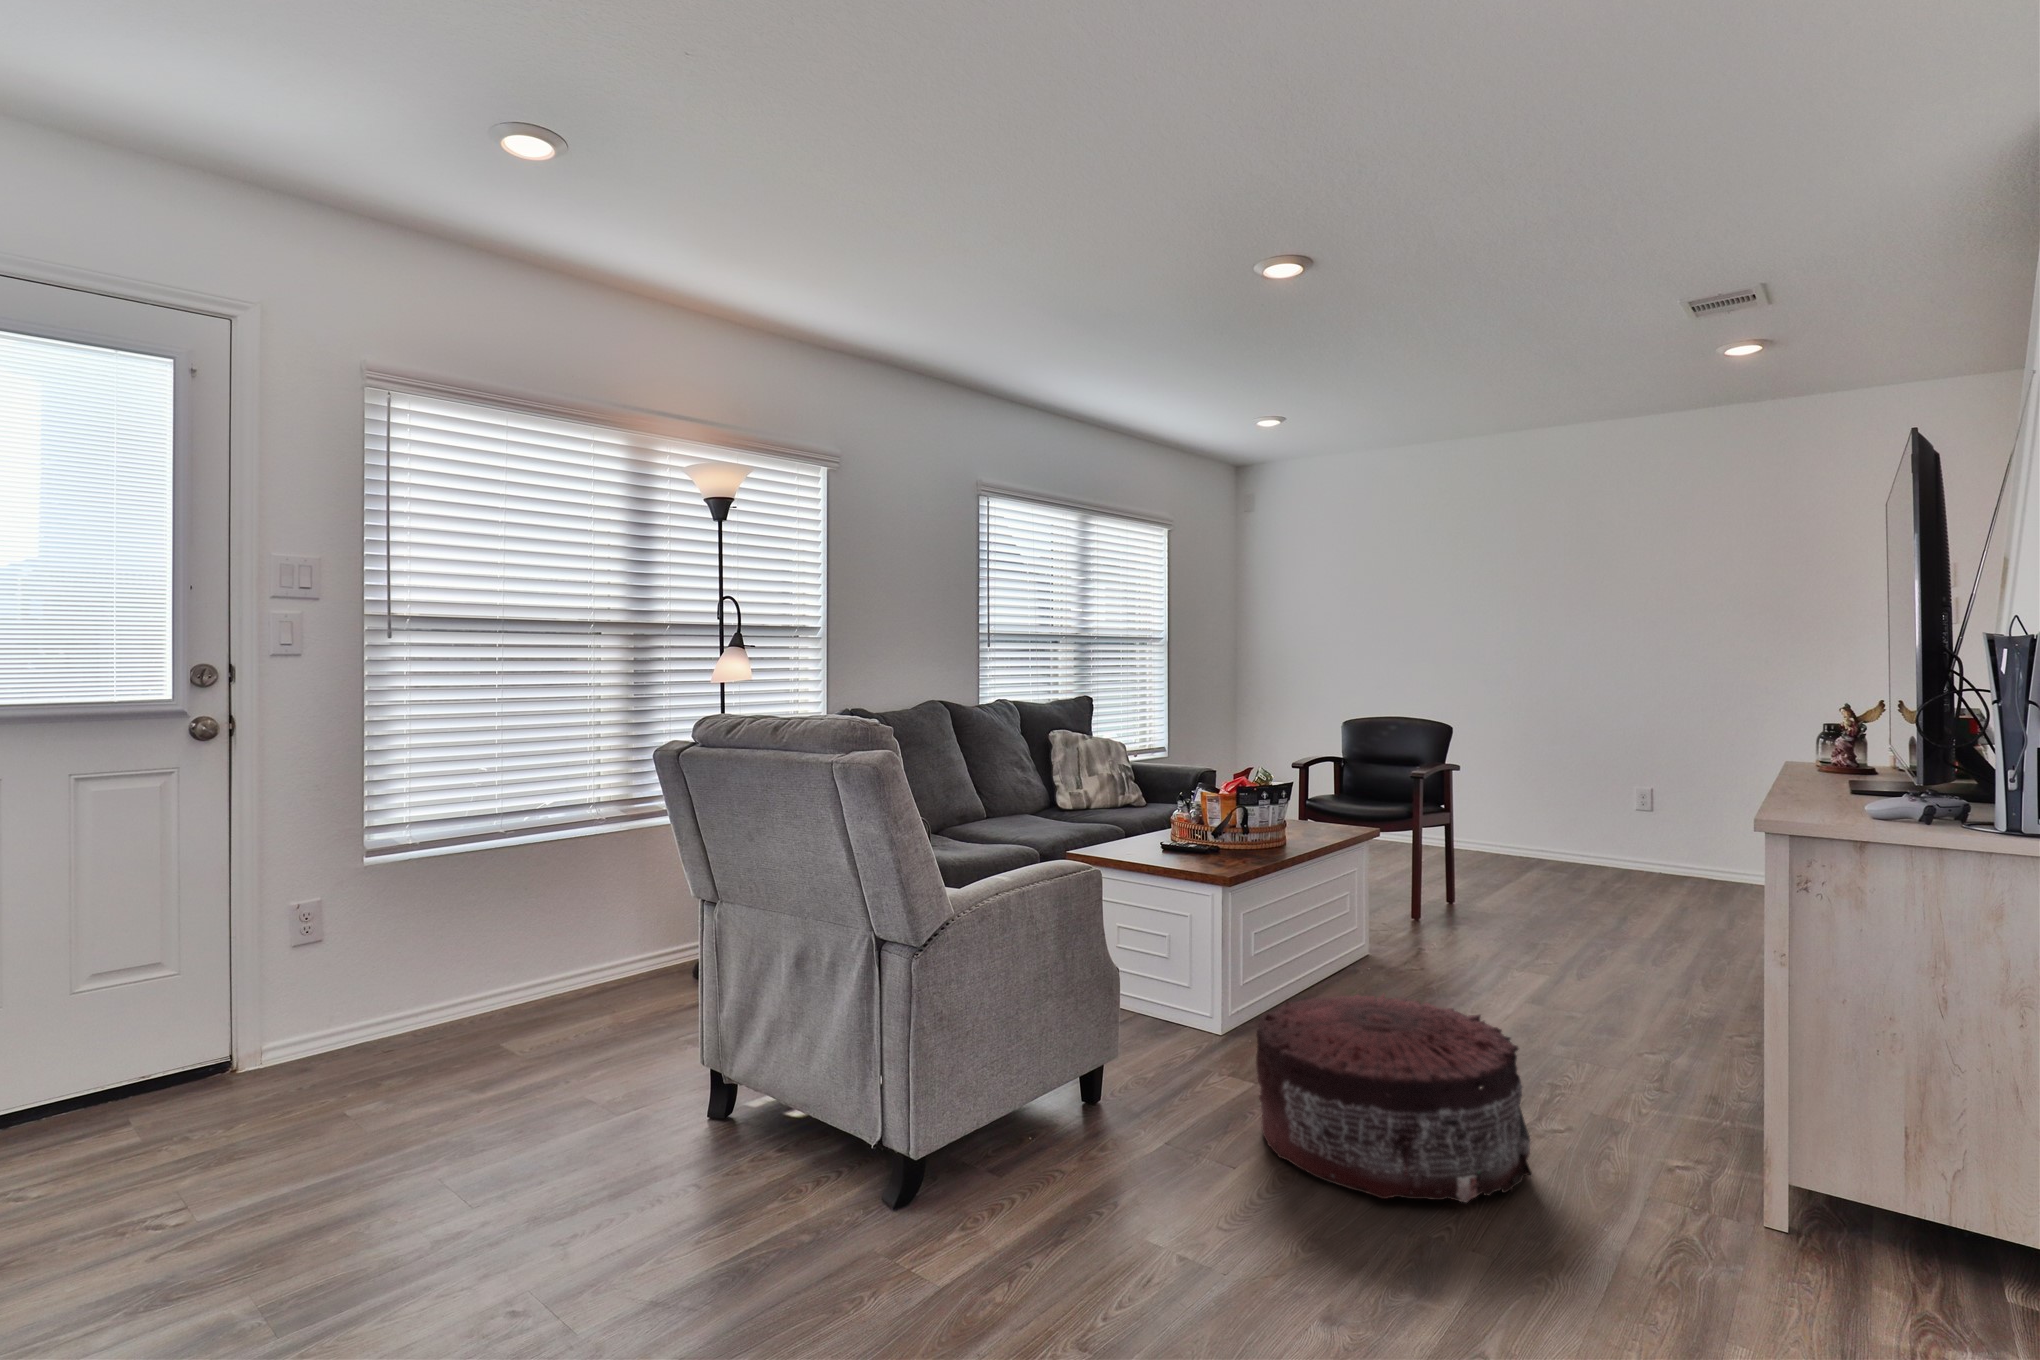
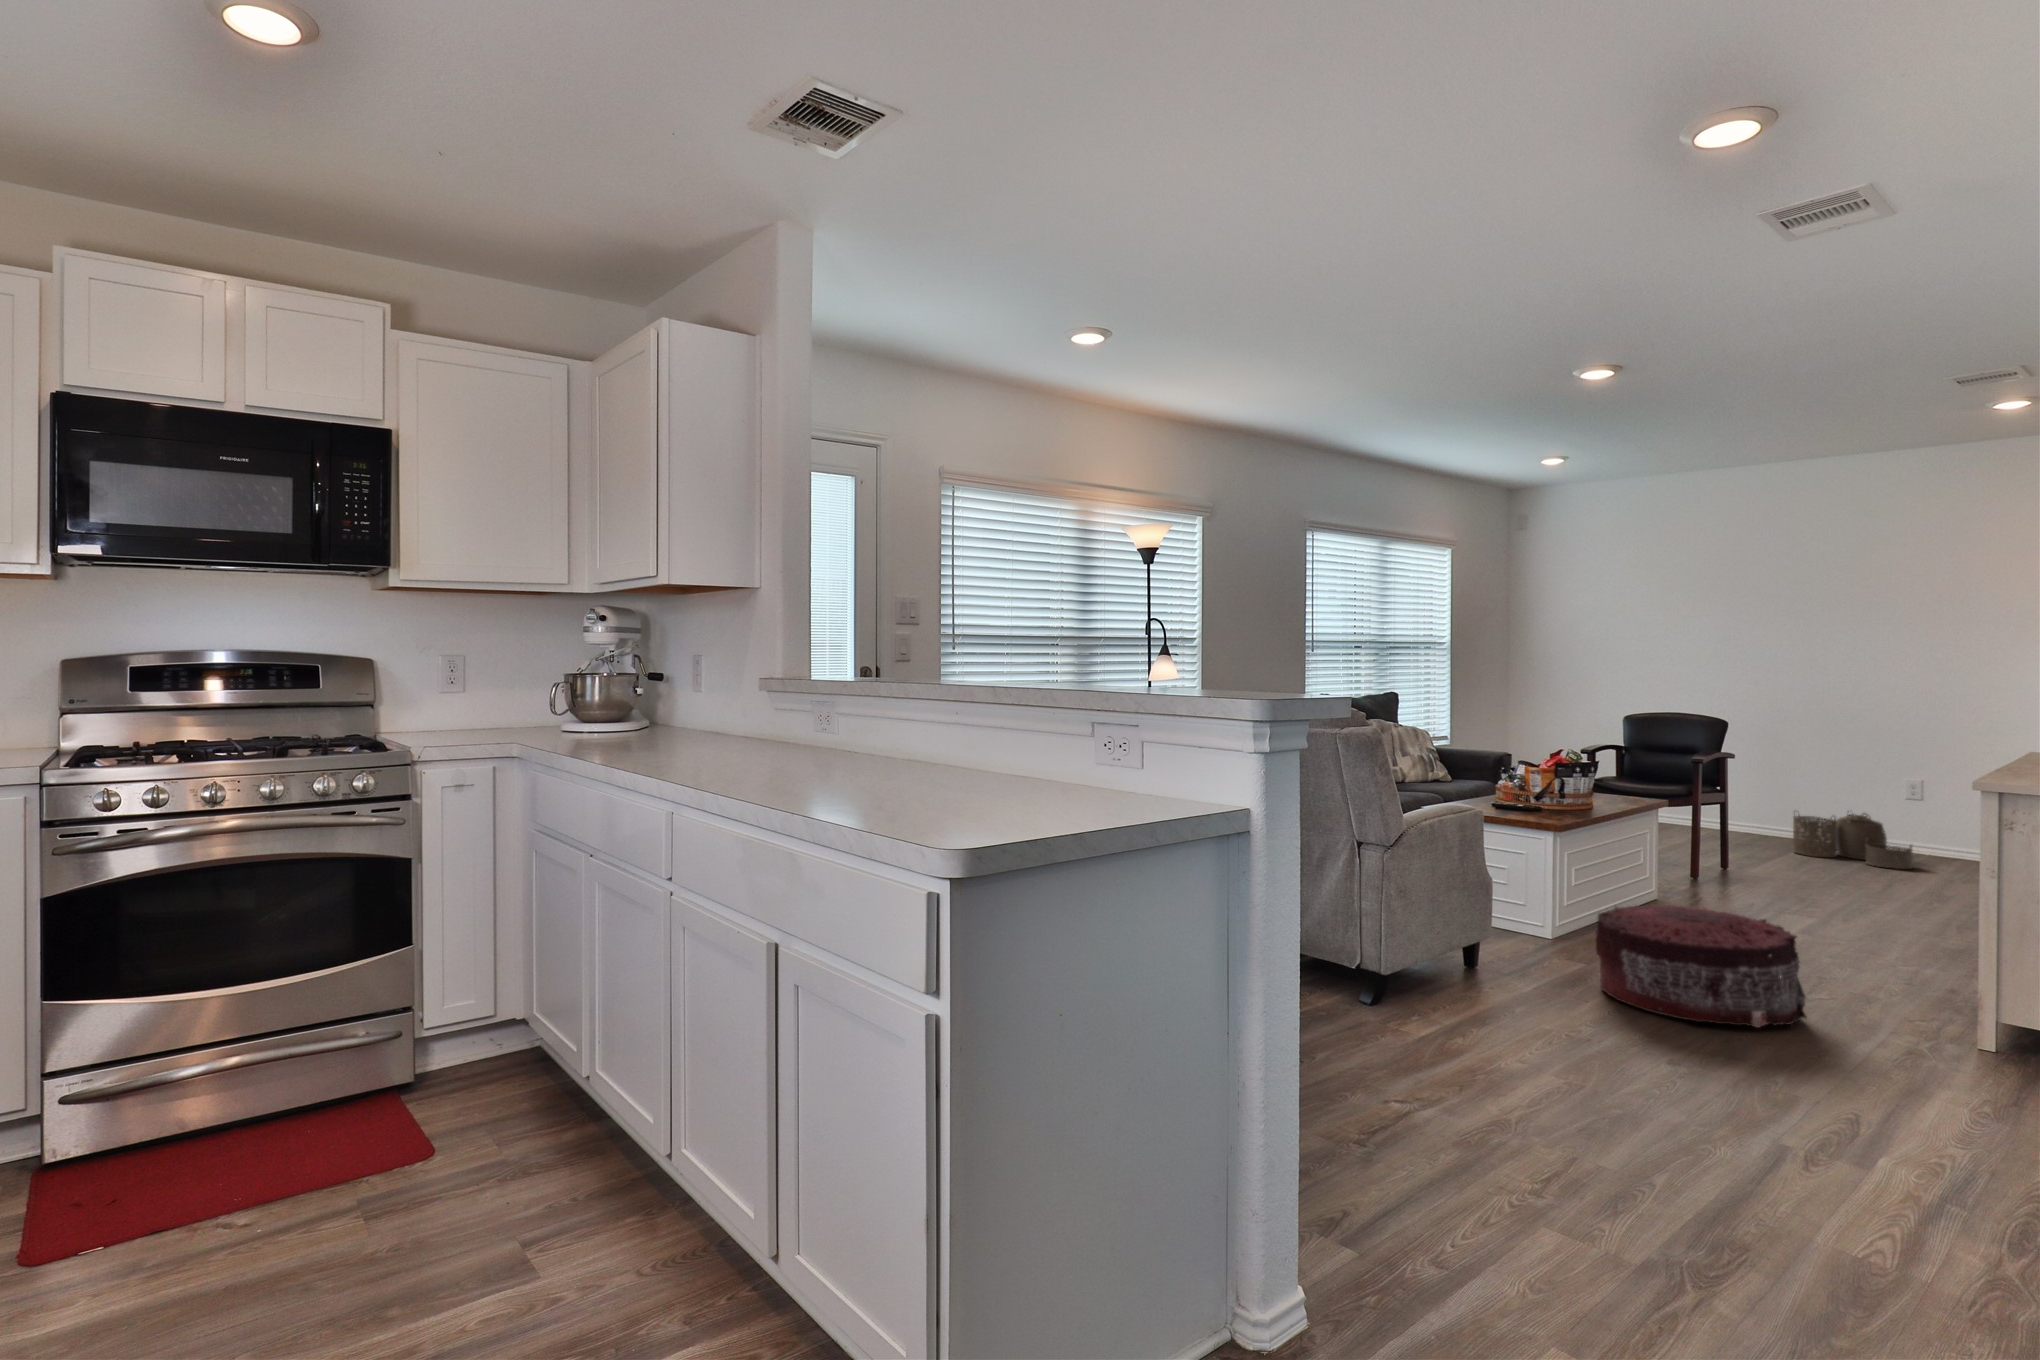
woven basket: none [1523,824,1644,893] -> present [1793,811,1913,869]

